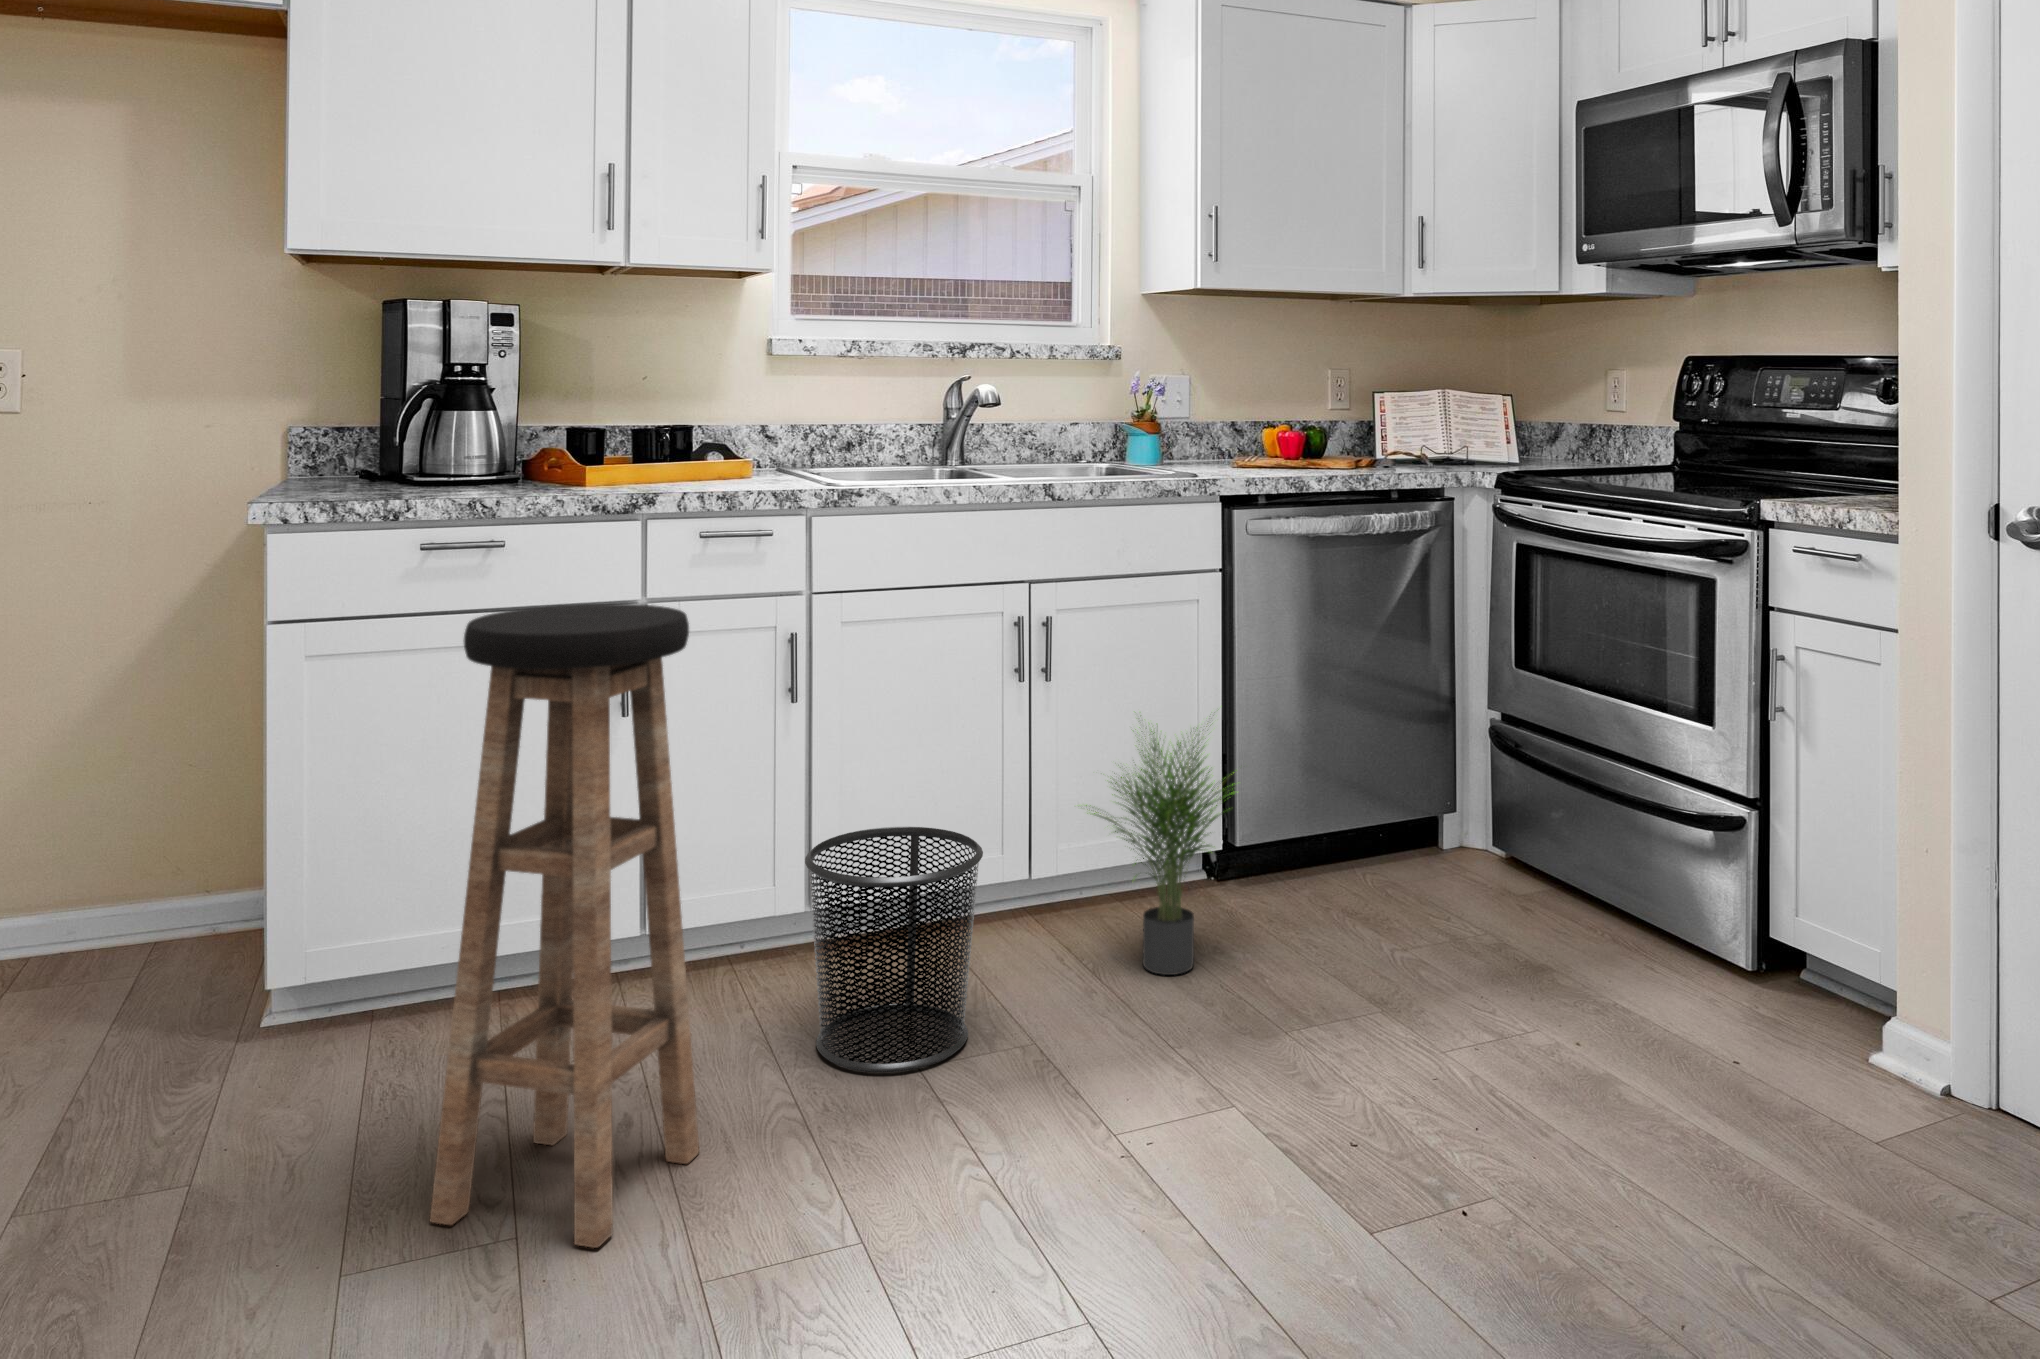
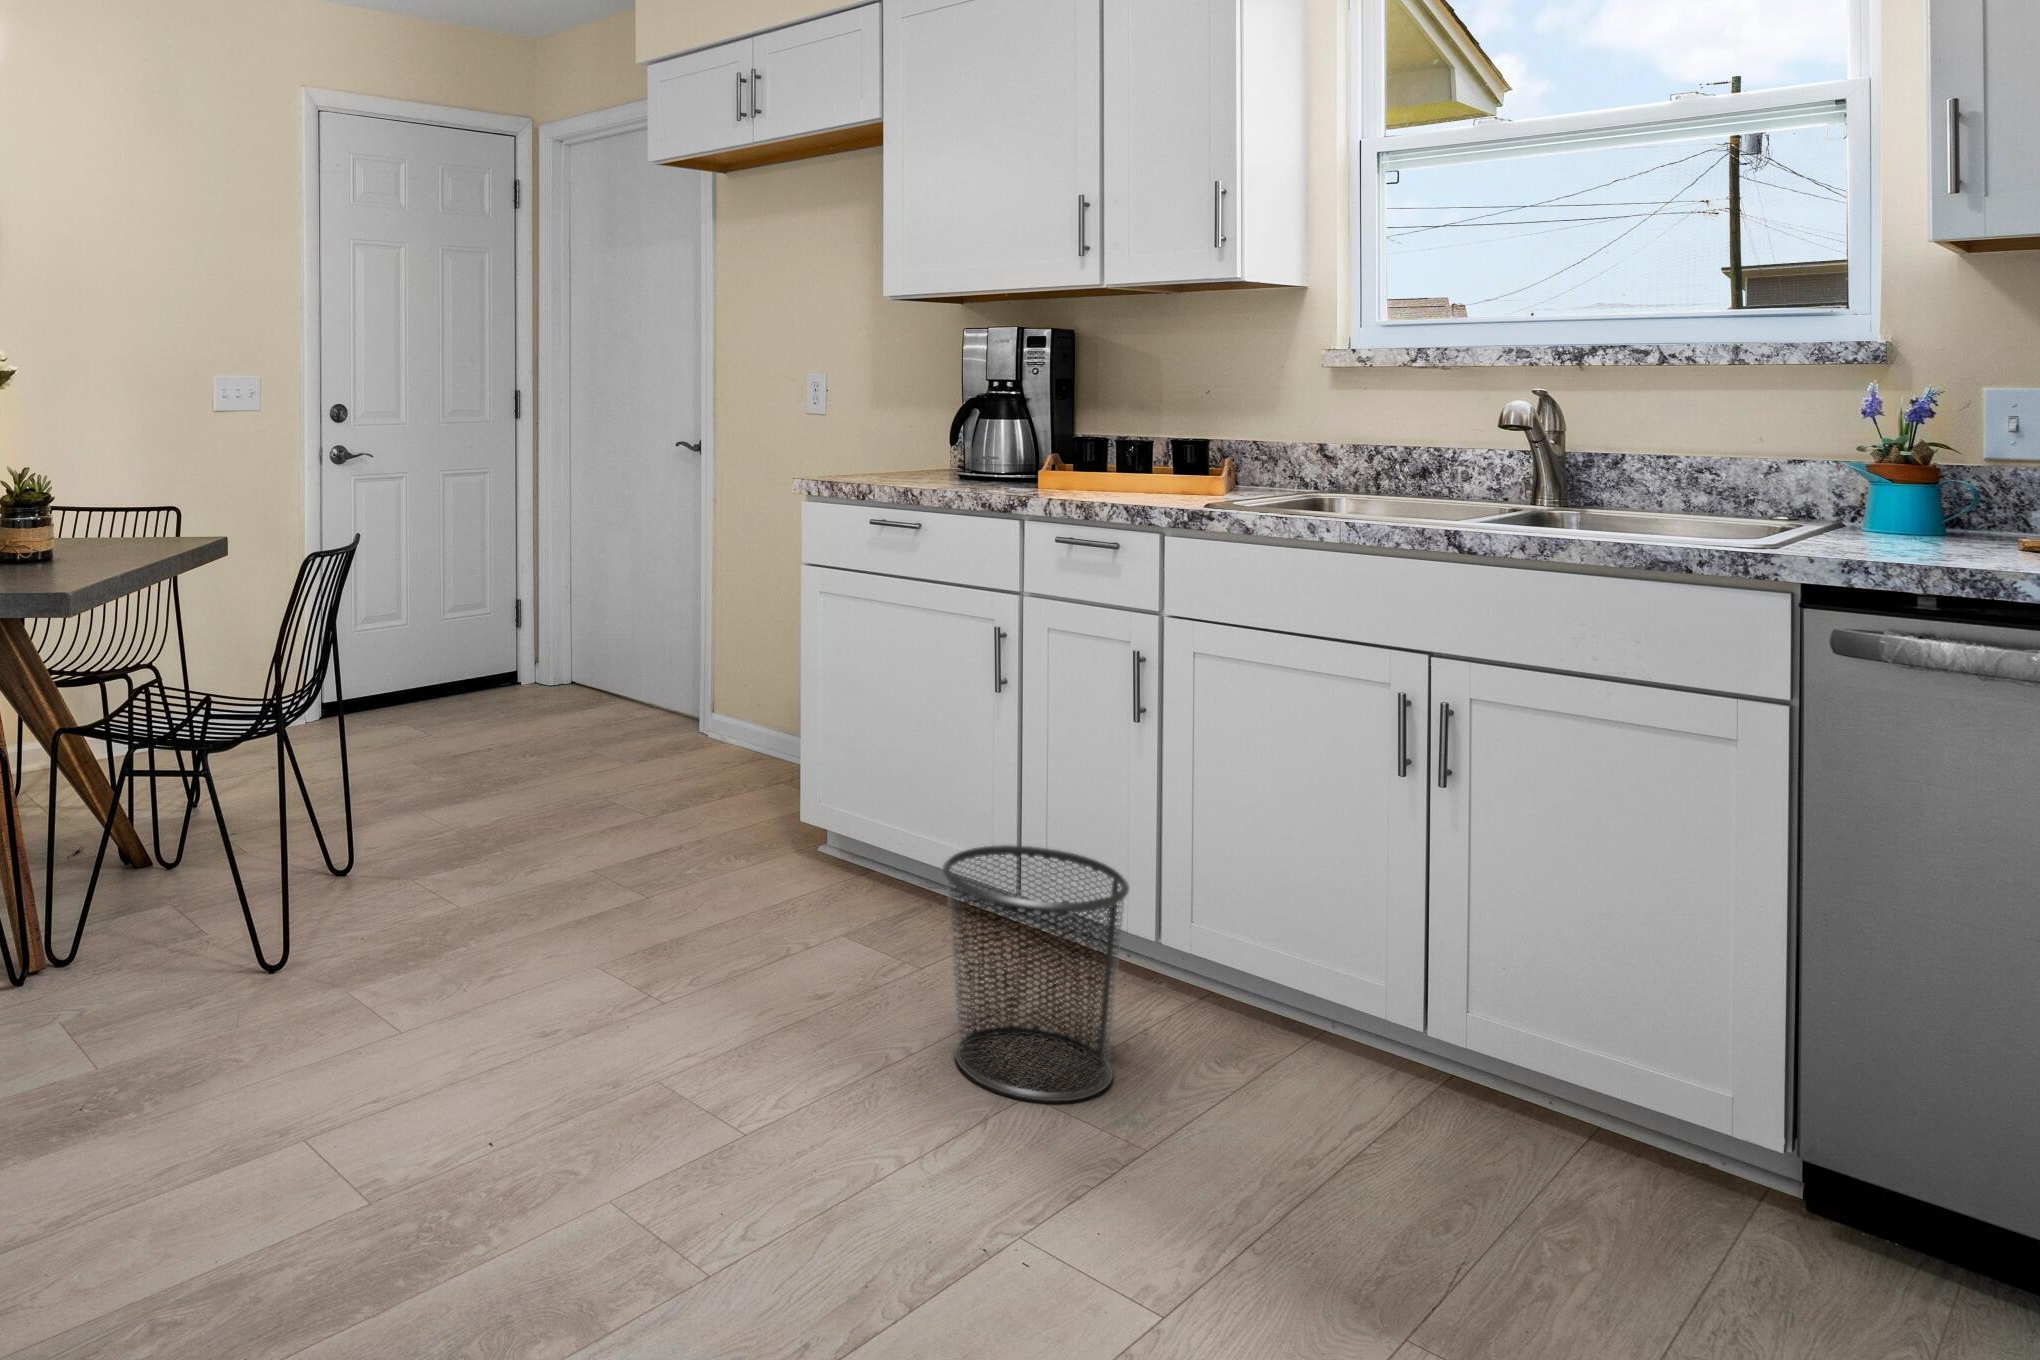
bar stool: present [430,604,699,1248] -> none [631,561,790,1030]
potted plant: present [1086,723,1234,975] -> none [1279,836,1538,1217]

